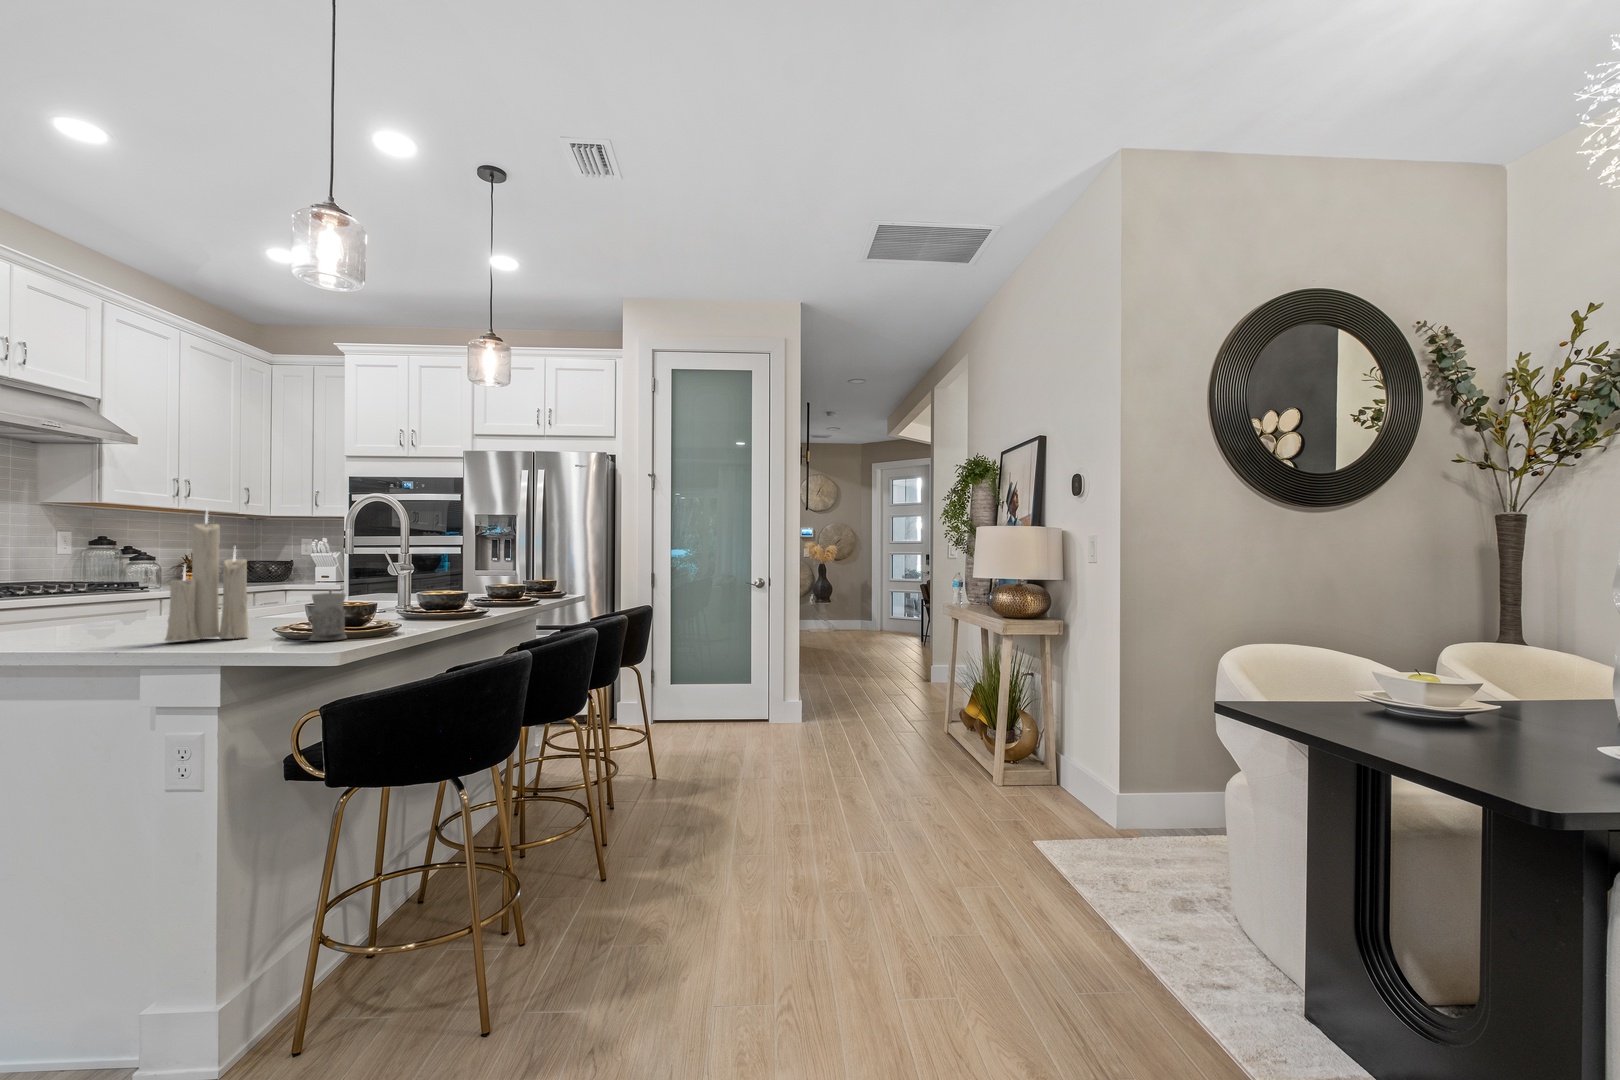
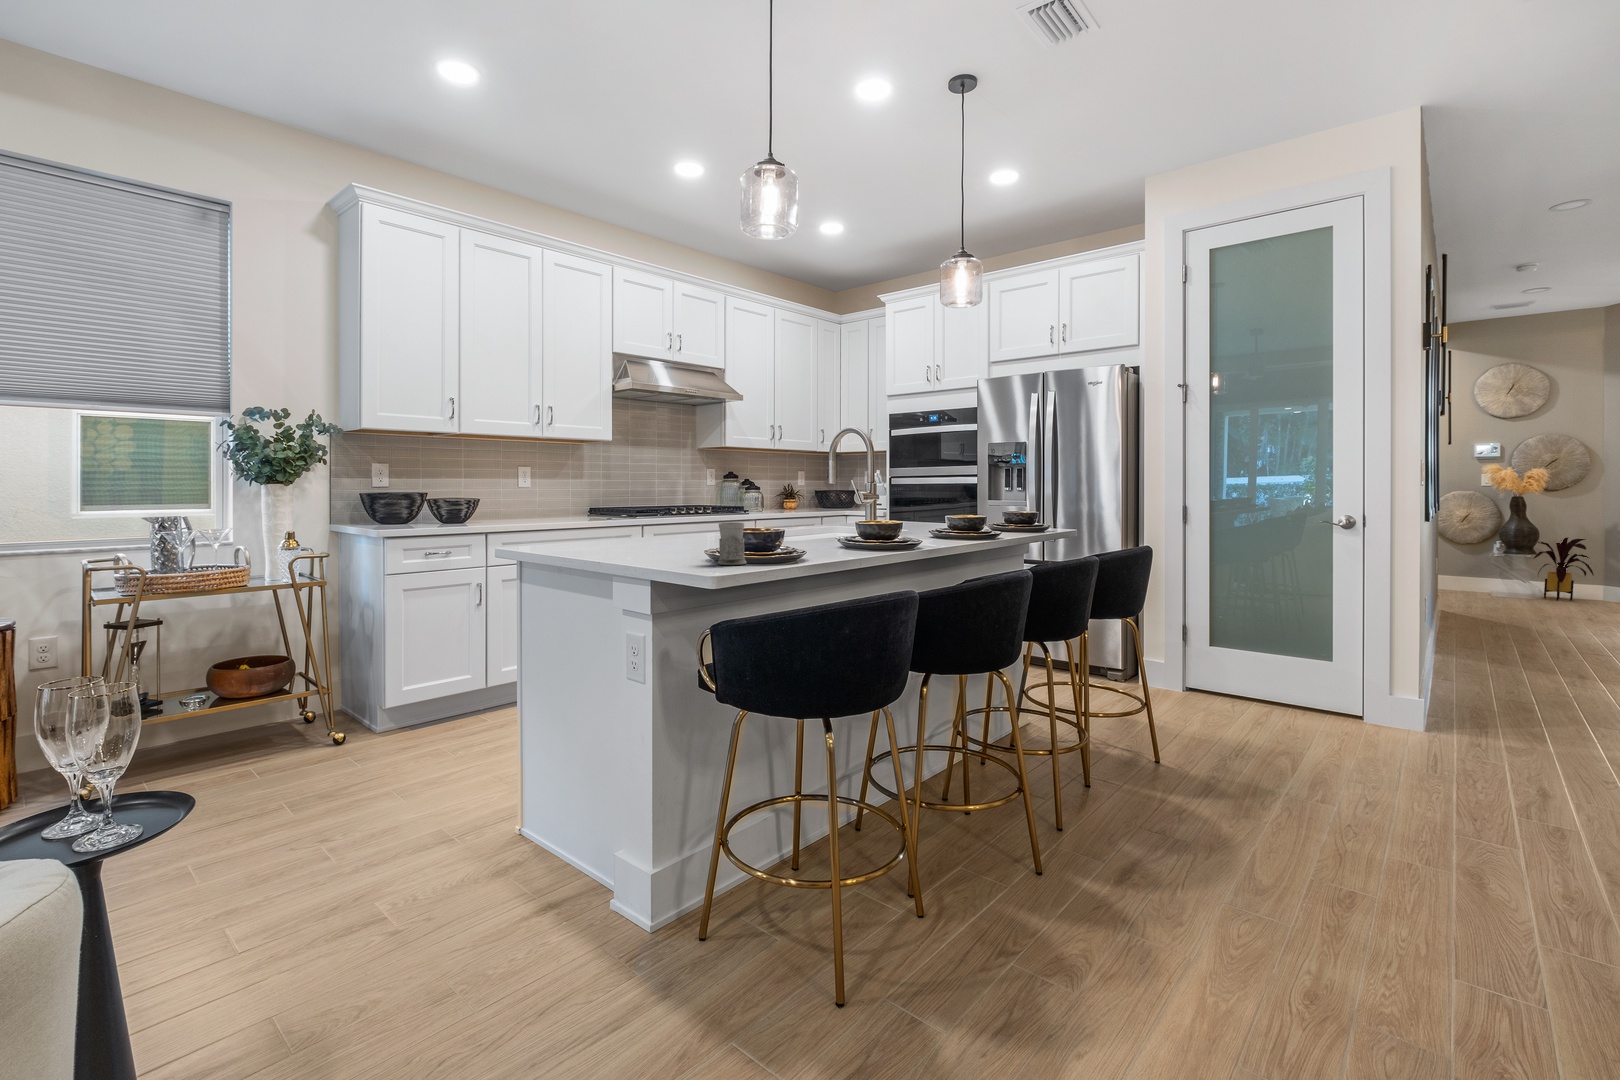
candle: present [165,510,249,642] -> none [636,444,692,558]
house plant: none [829,592,863,634] -> present [1534,538,1594,600]

